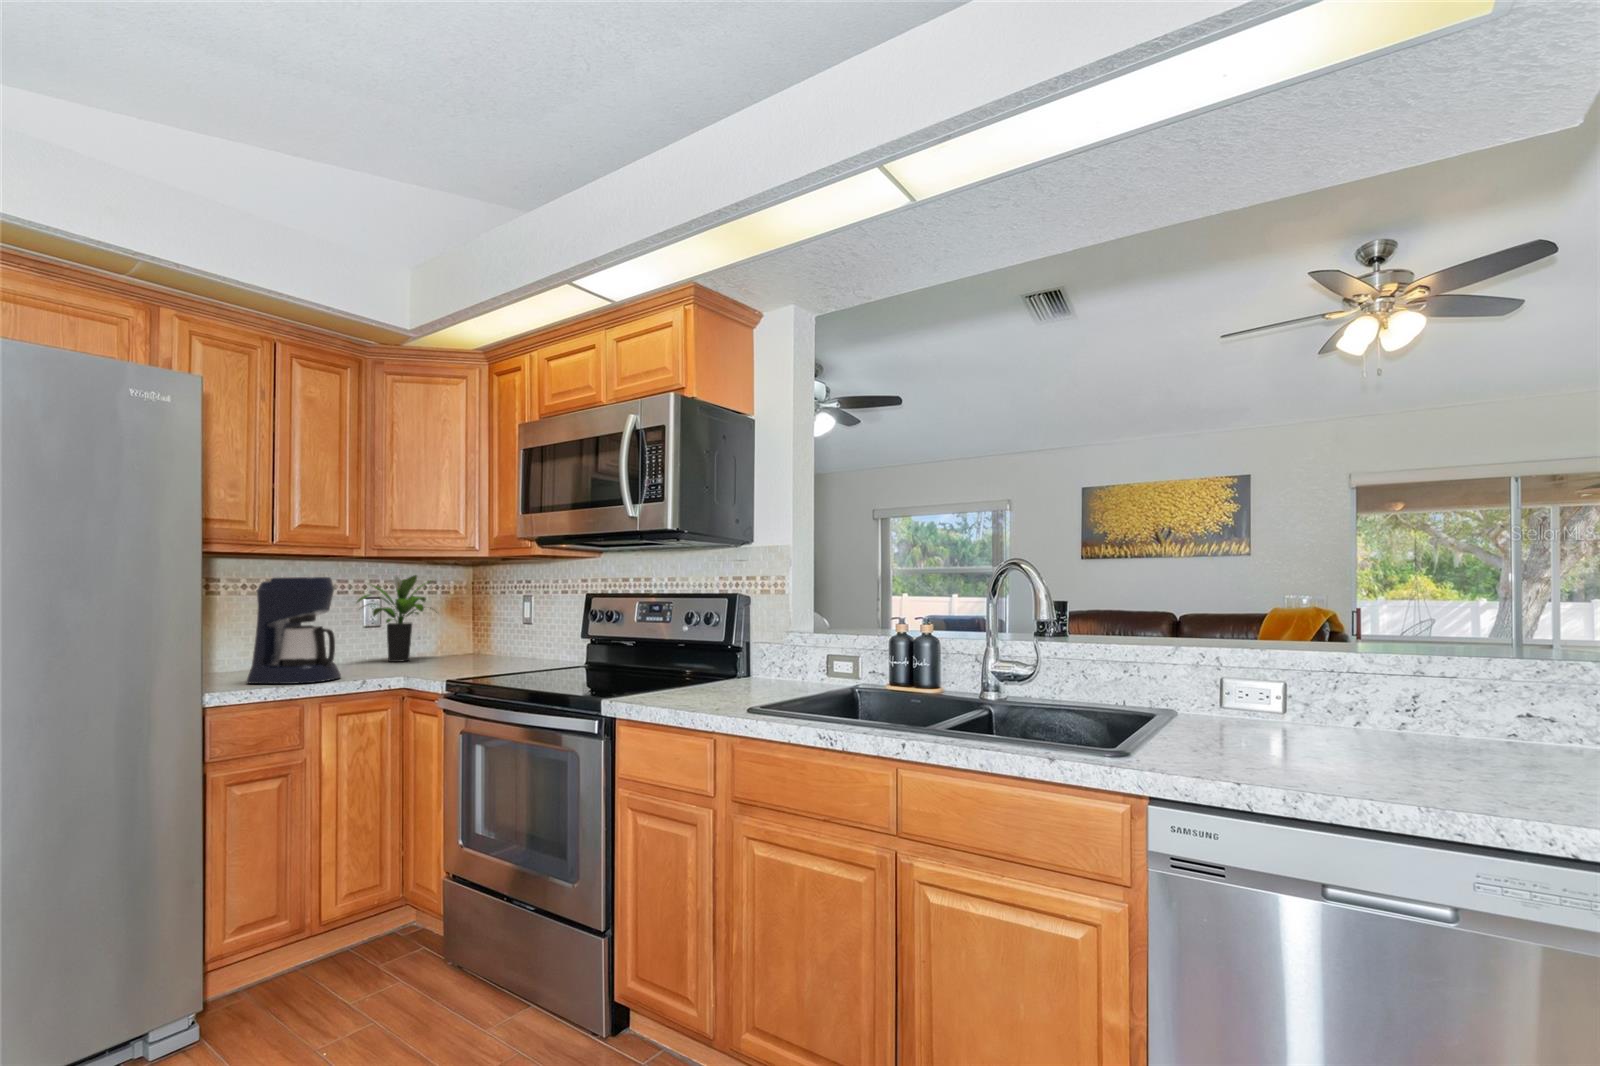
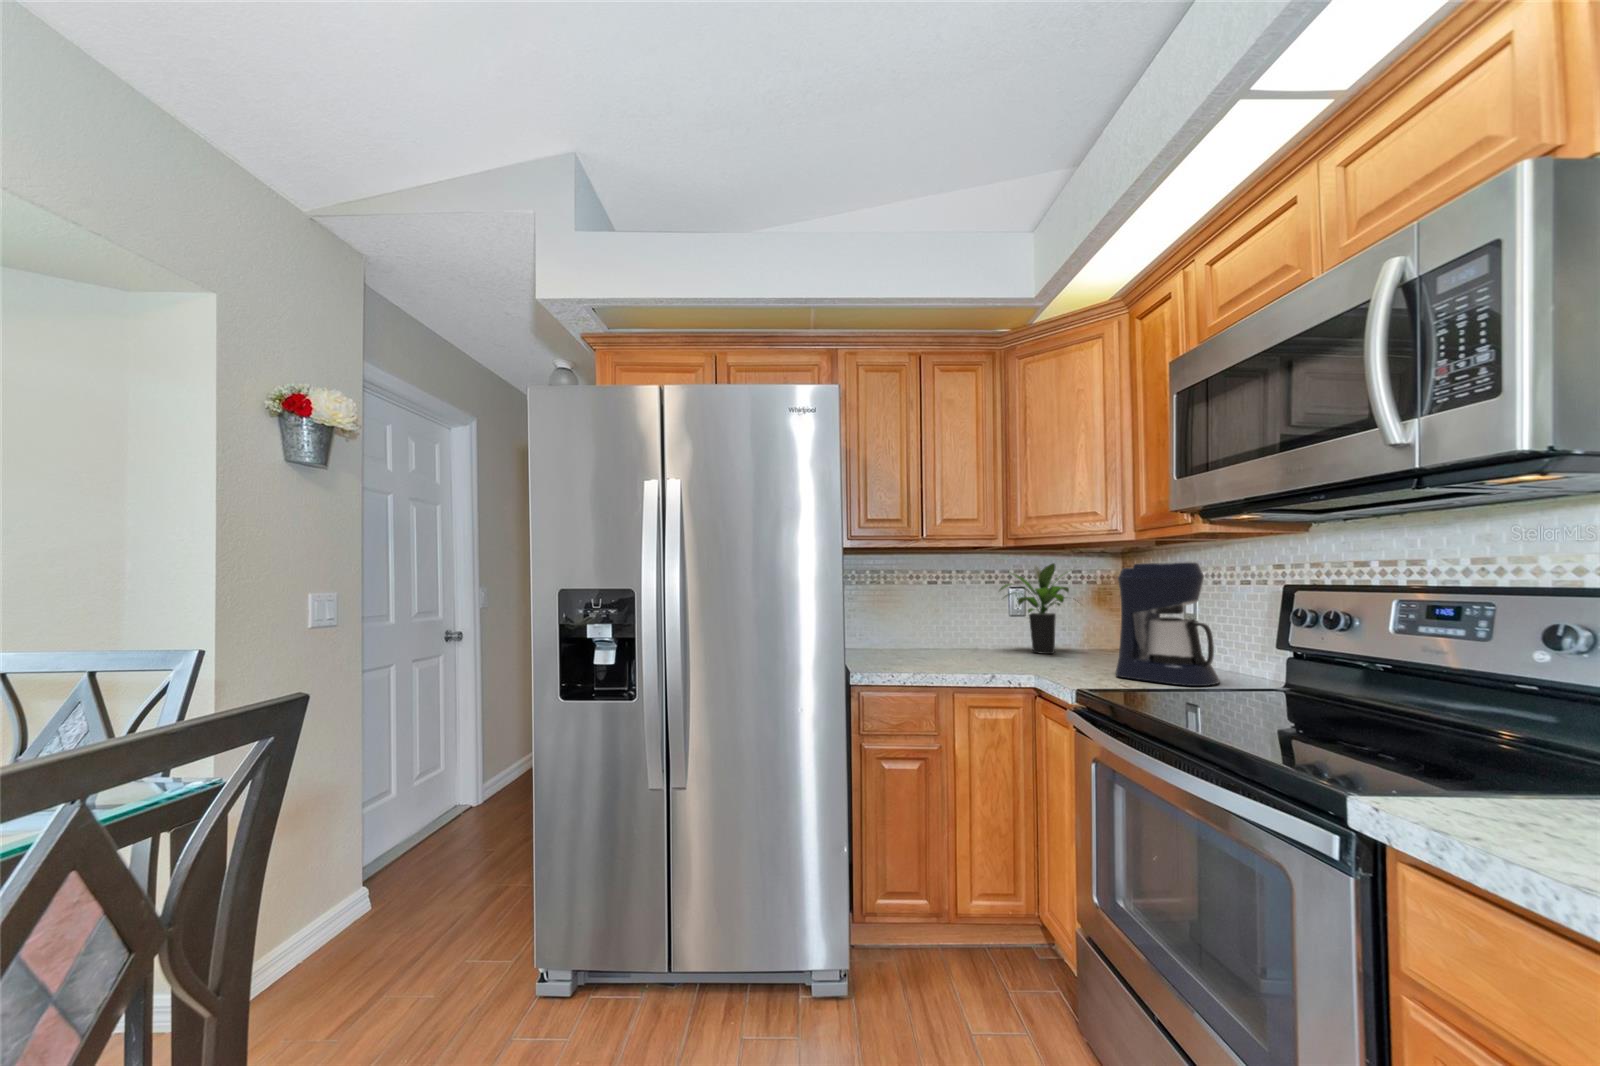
coffee maker: present [246,577,341,684] -> present [1116,562,1220,686]

